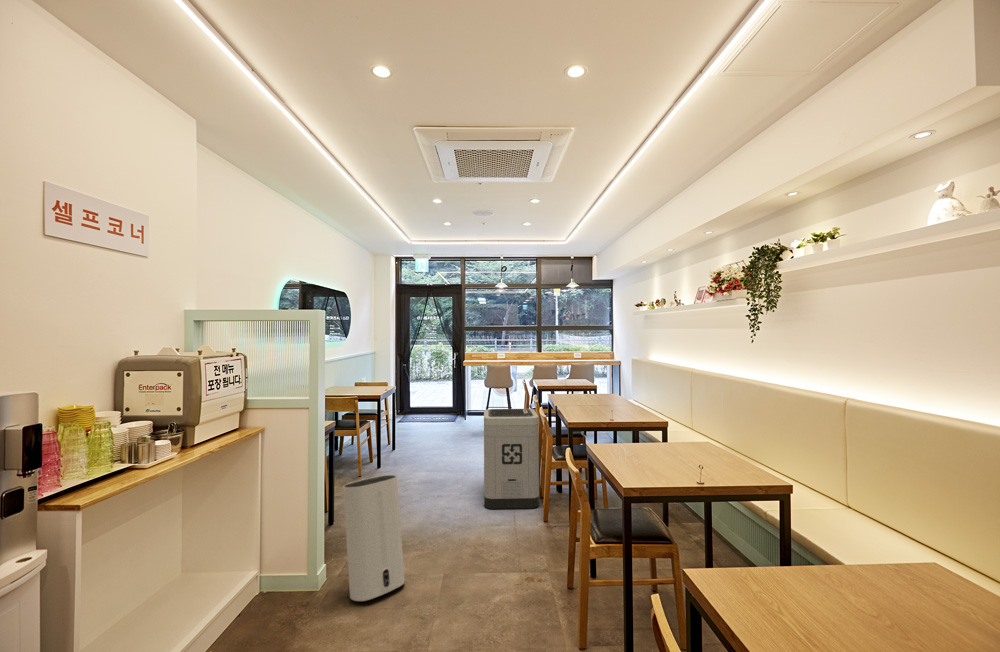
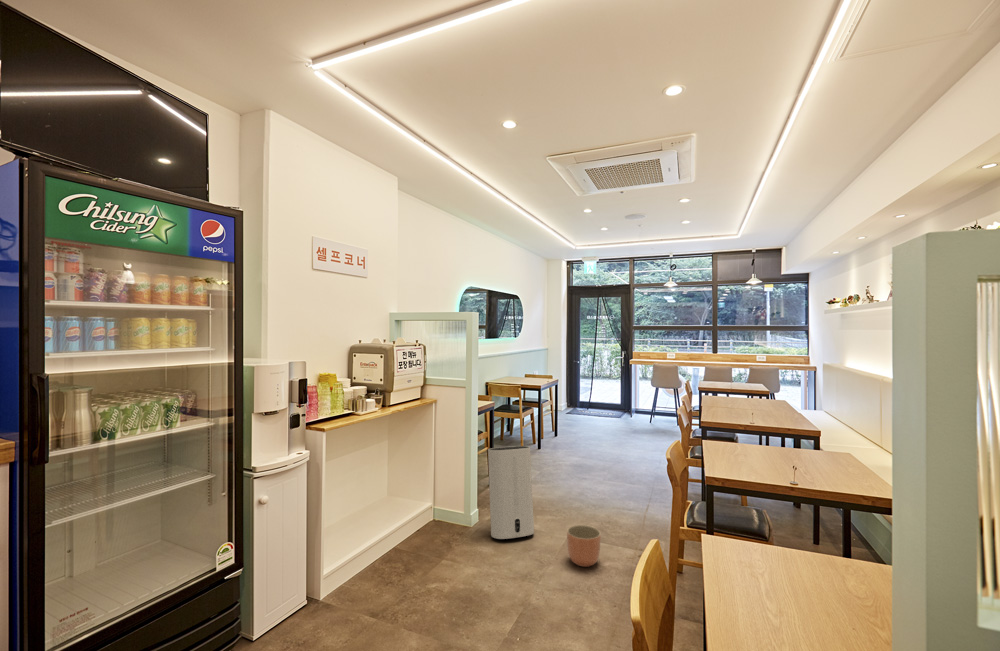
trash can: present [484,409,539,509] -> none [622,404,678,501]
planter: none [454,561,493,614] -> present [567,525,601,567]

